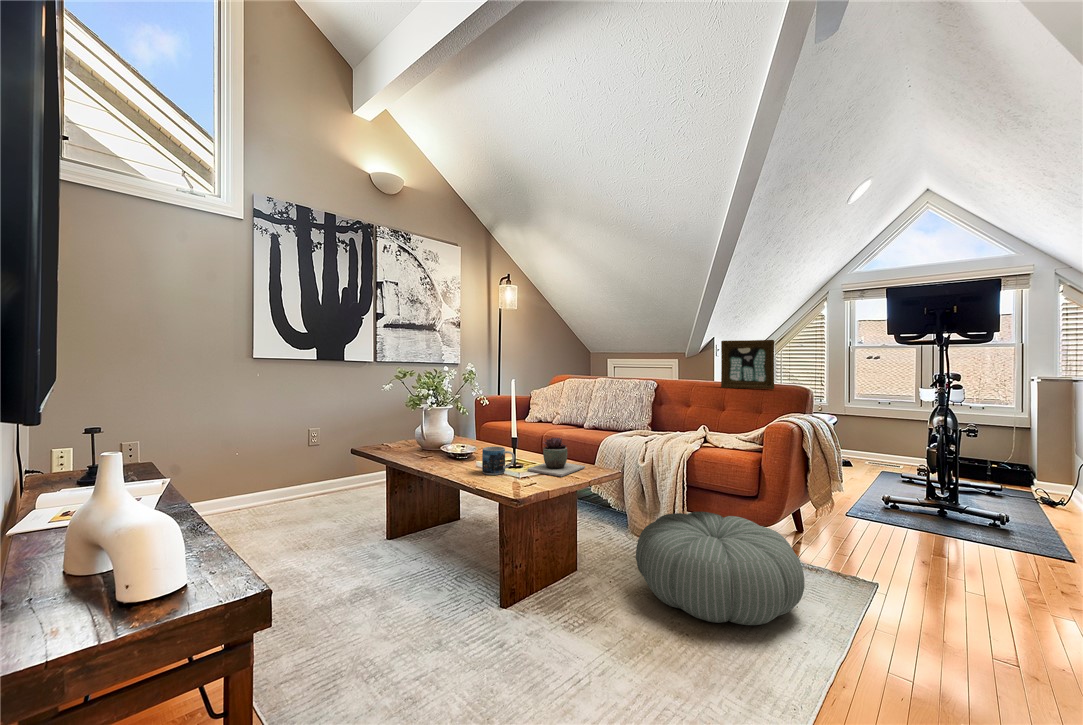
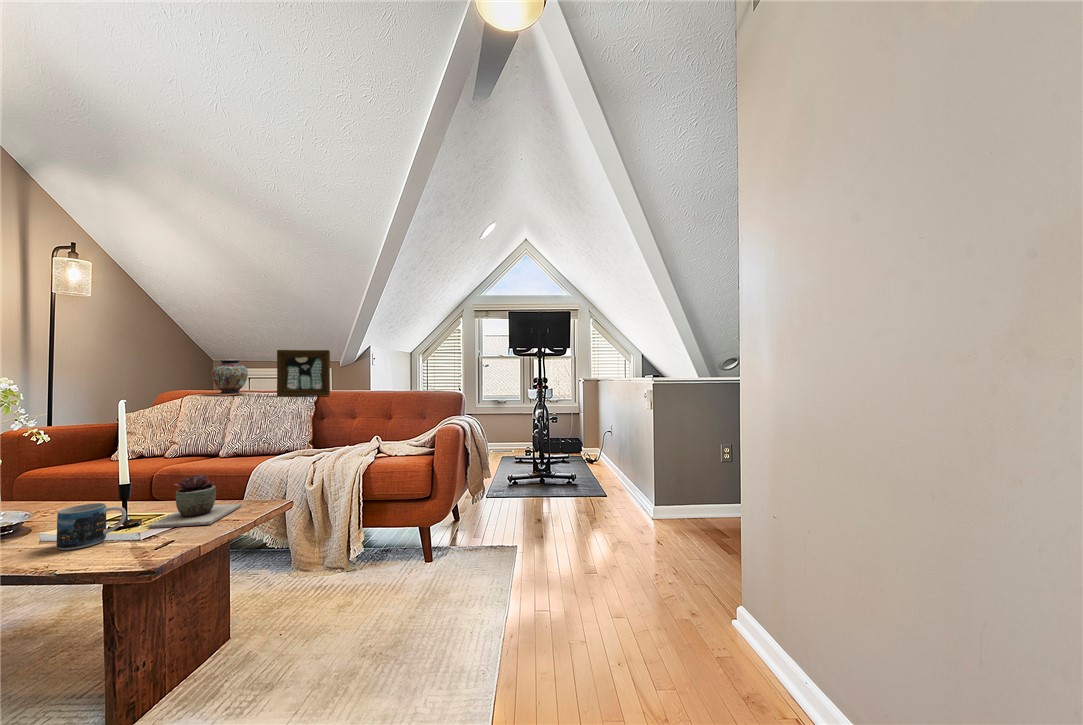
picture frame: present [721,340,774,389] -> present [277,350,330,397]
decorative vase: none [573,350,609,379] -> present [202,360,252,396]
pouf: present [636,512,805,625] -> none [314,520,476,633]

